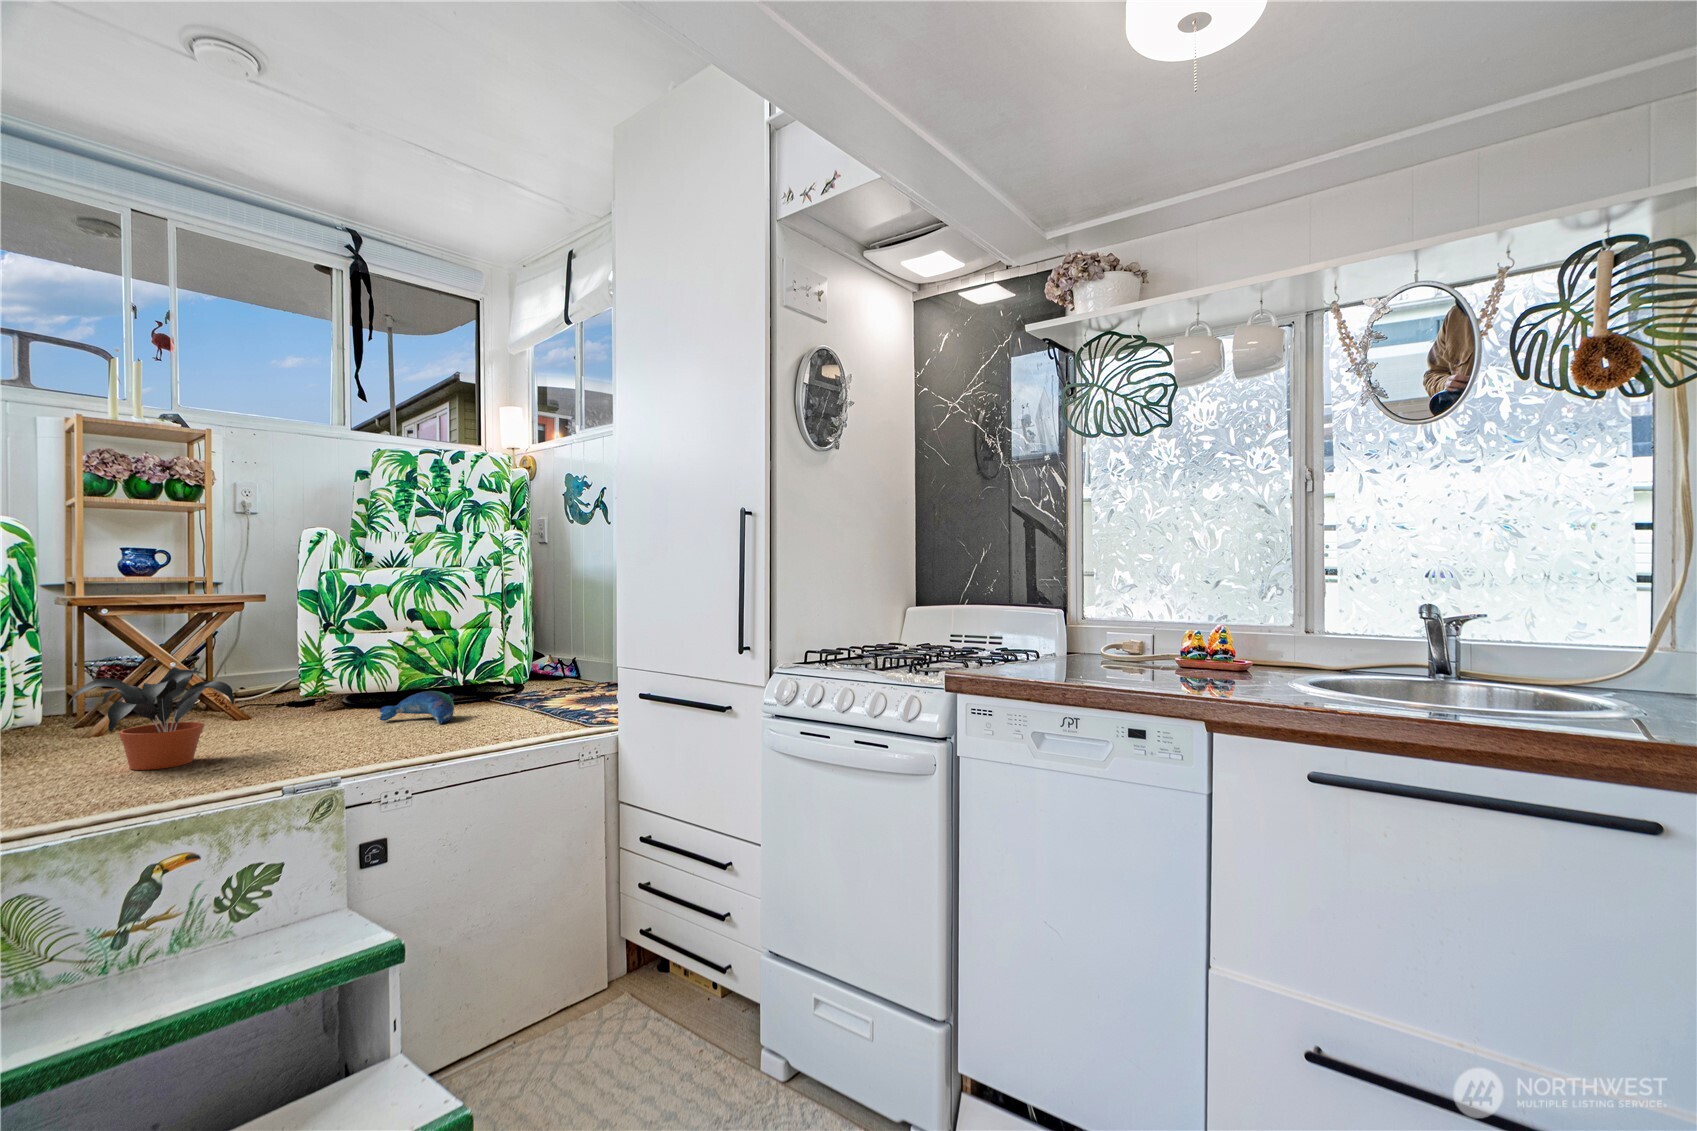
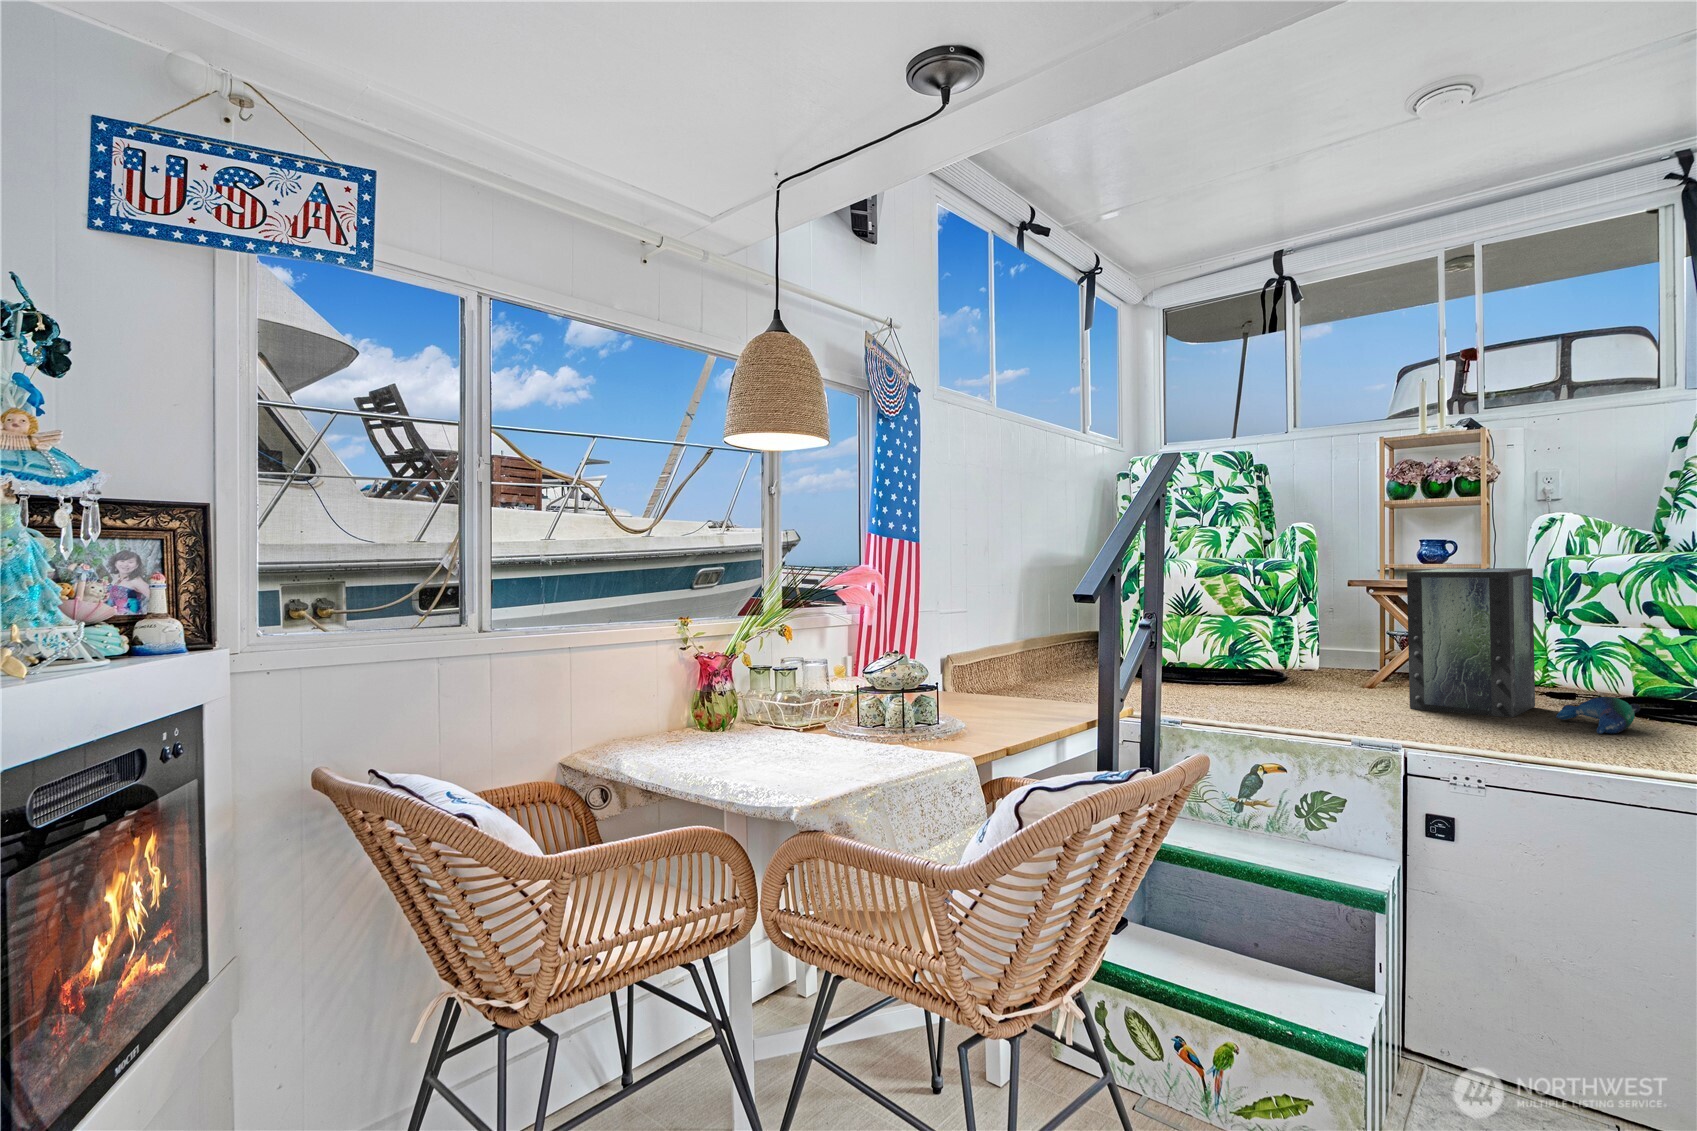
storage box: none [215,576,340,743] -> present [1407,568,1535,718]
potted plant: present [68,667,234,770] -> none [1294,644,1397,718]

